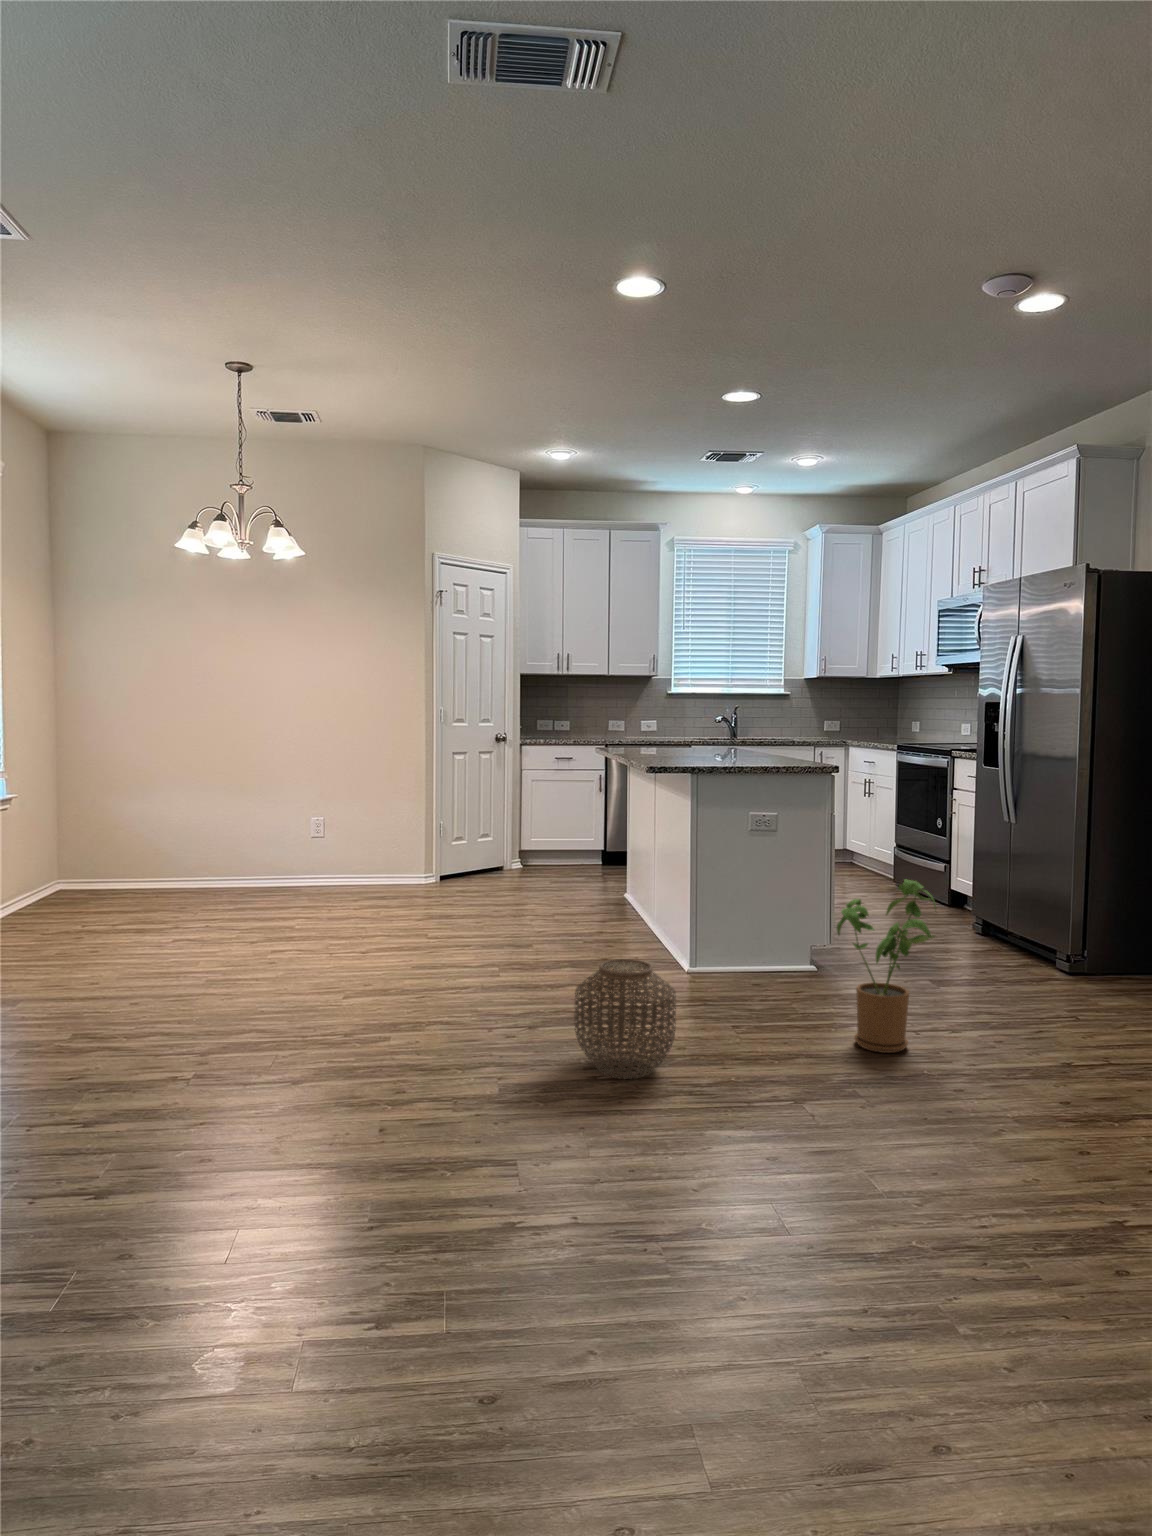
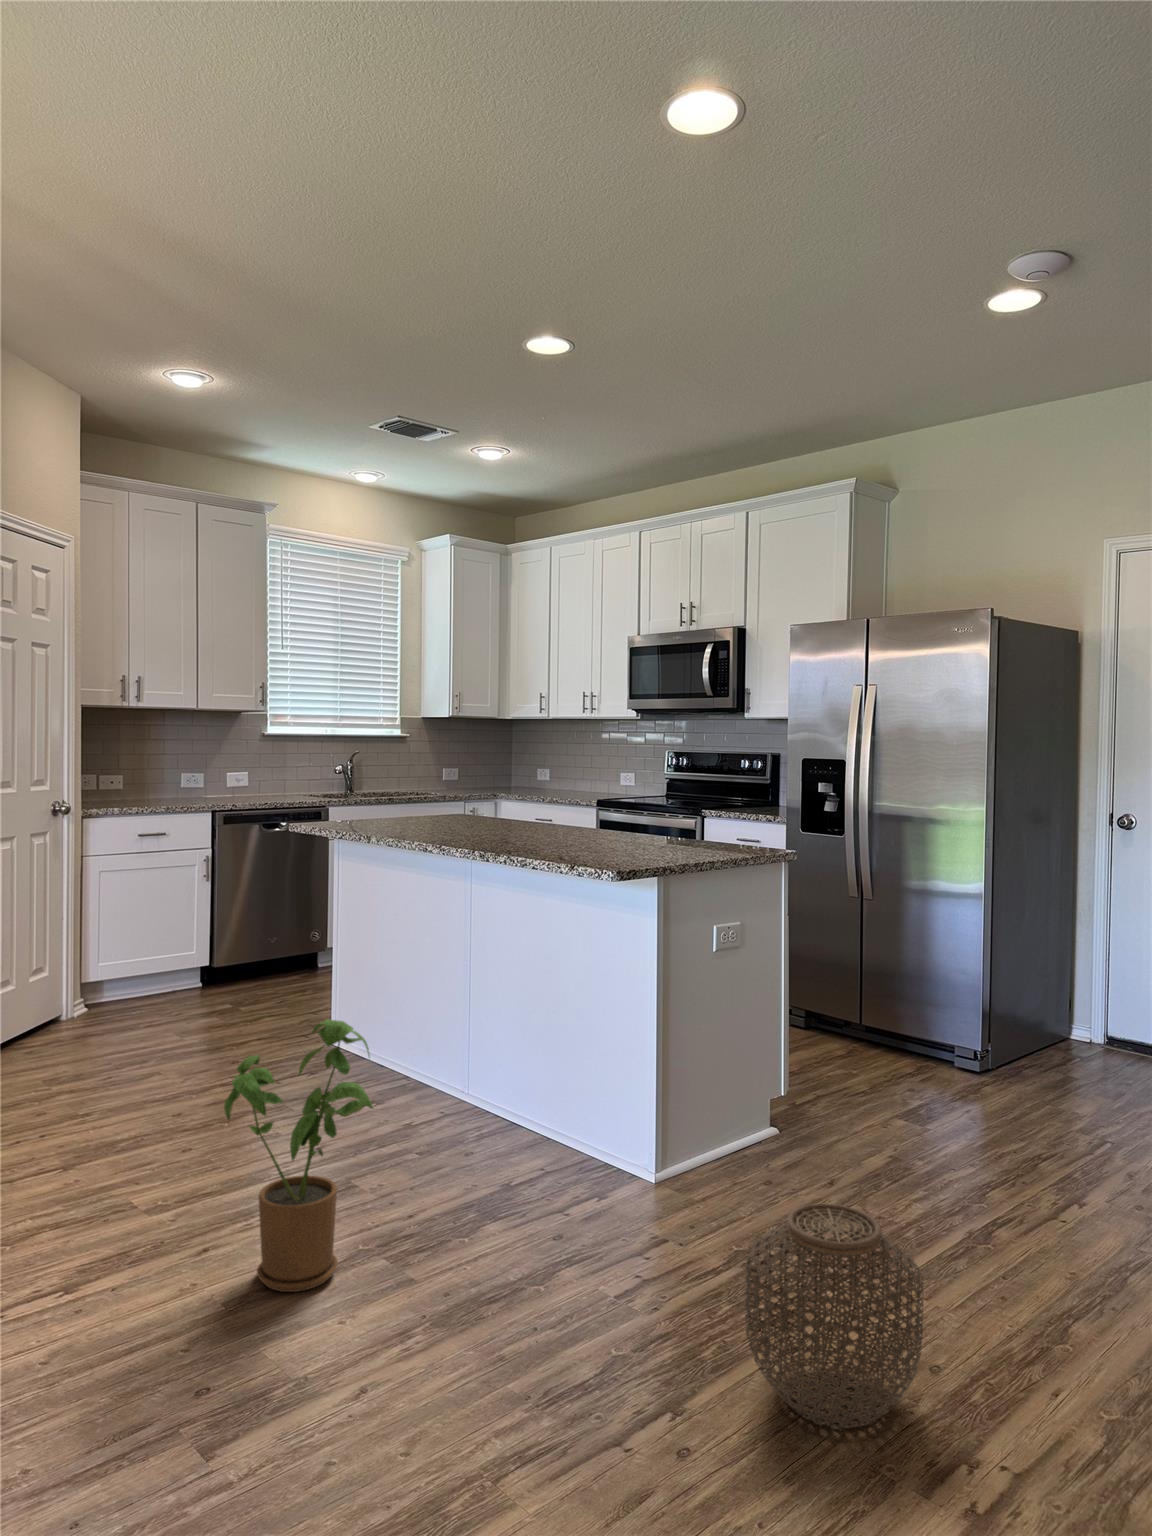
house plant: present [837,880,936,1053] -> present [224,1019,374,1292]

